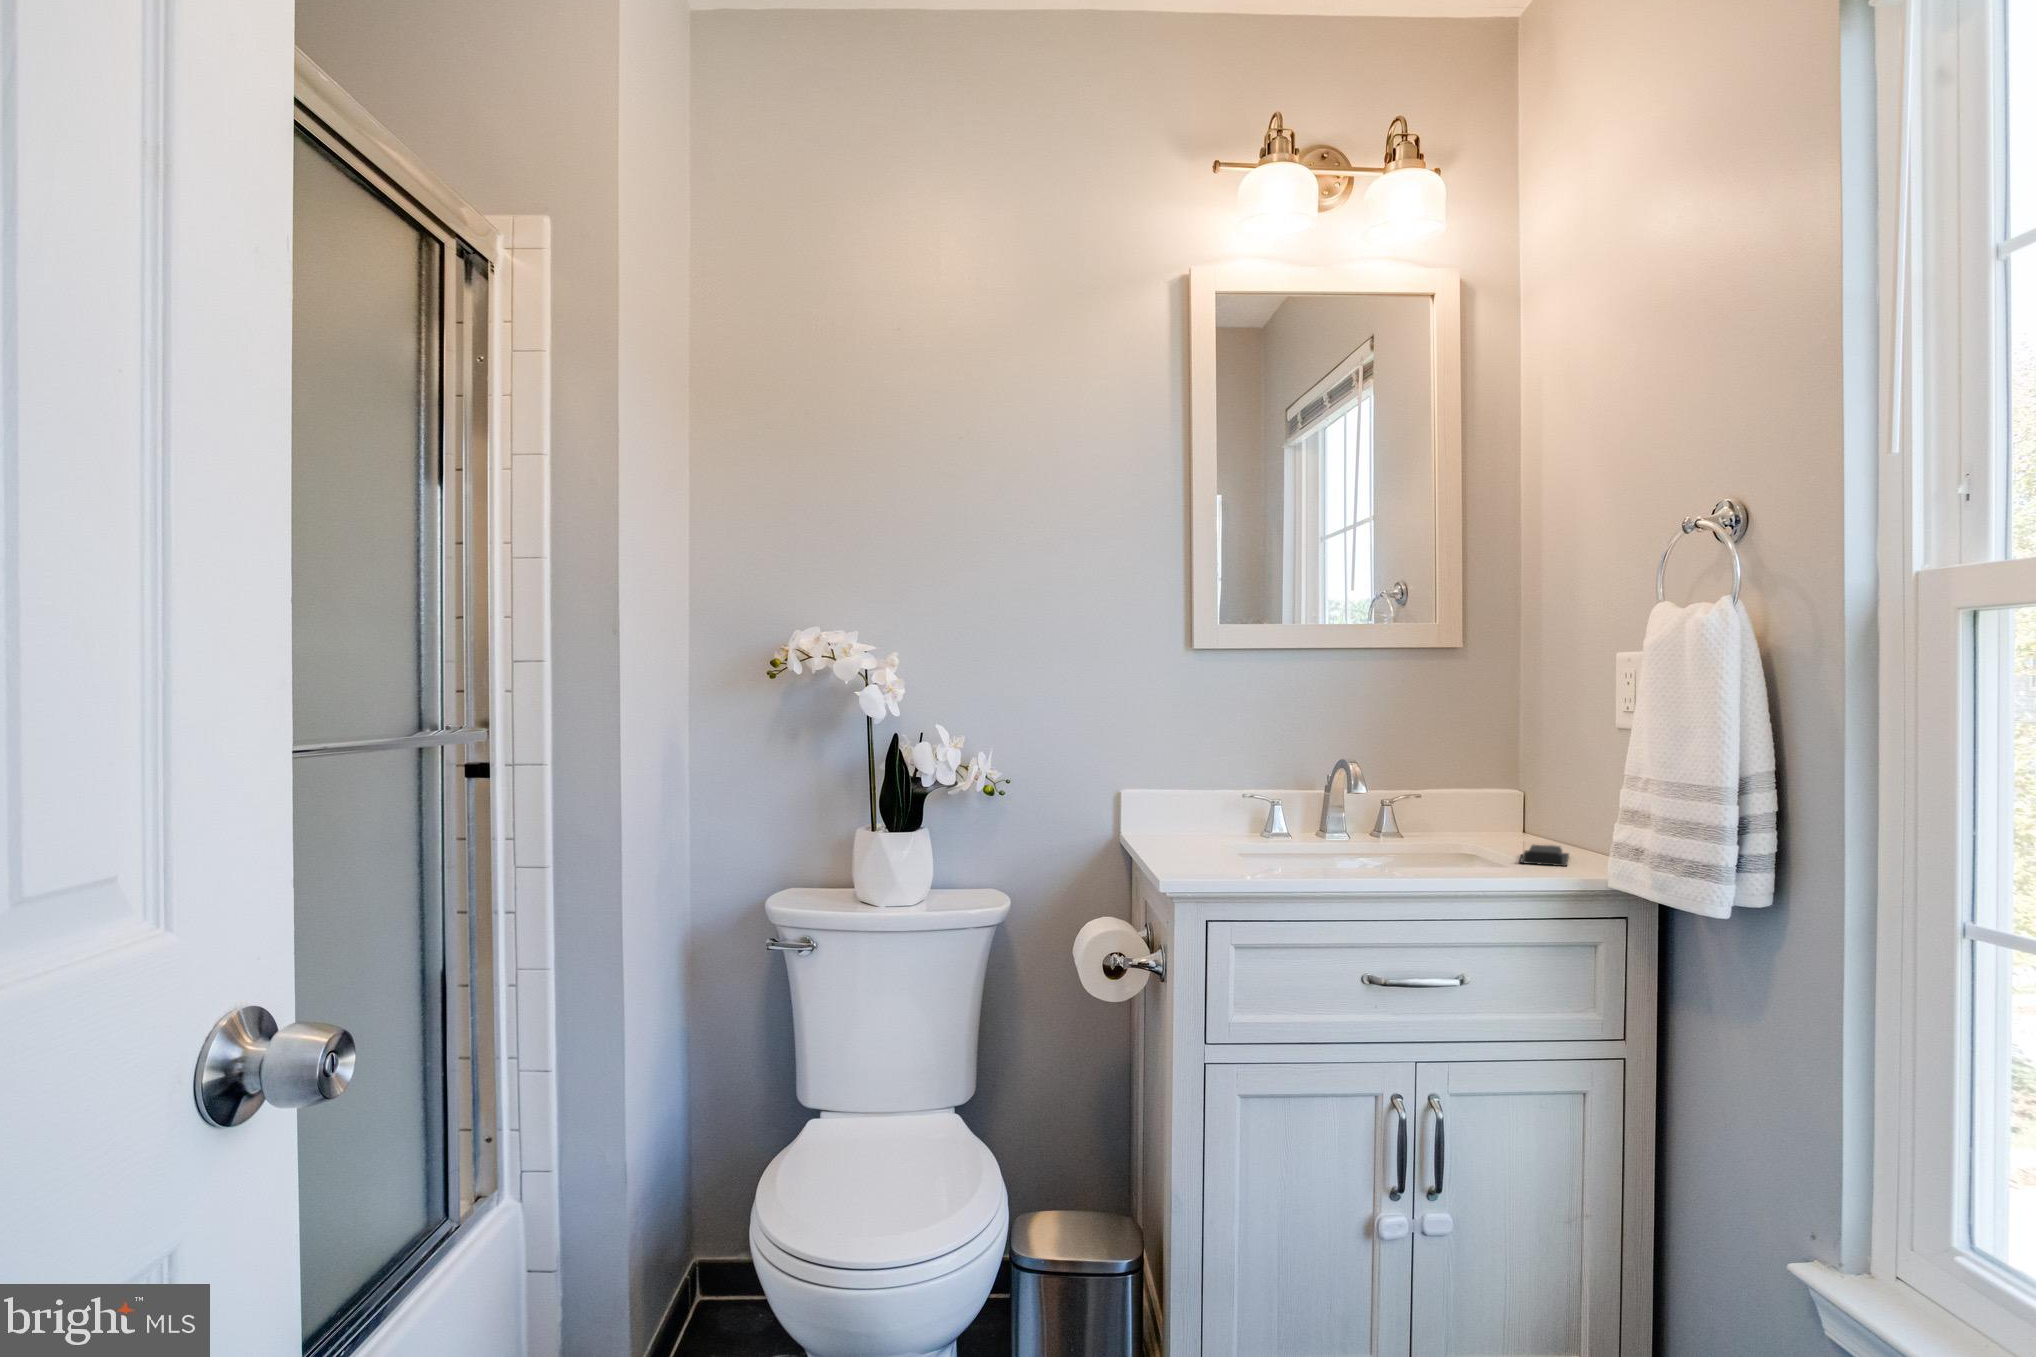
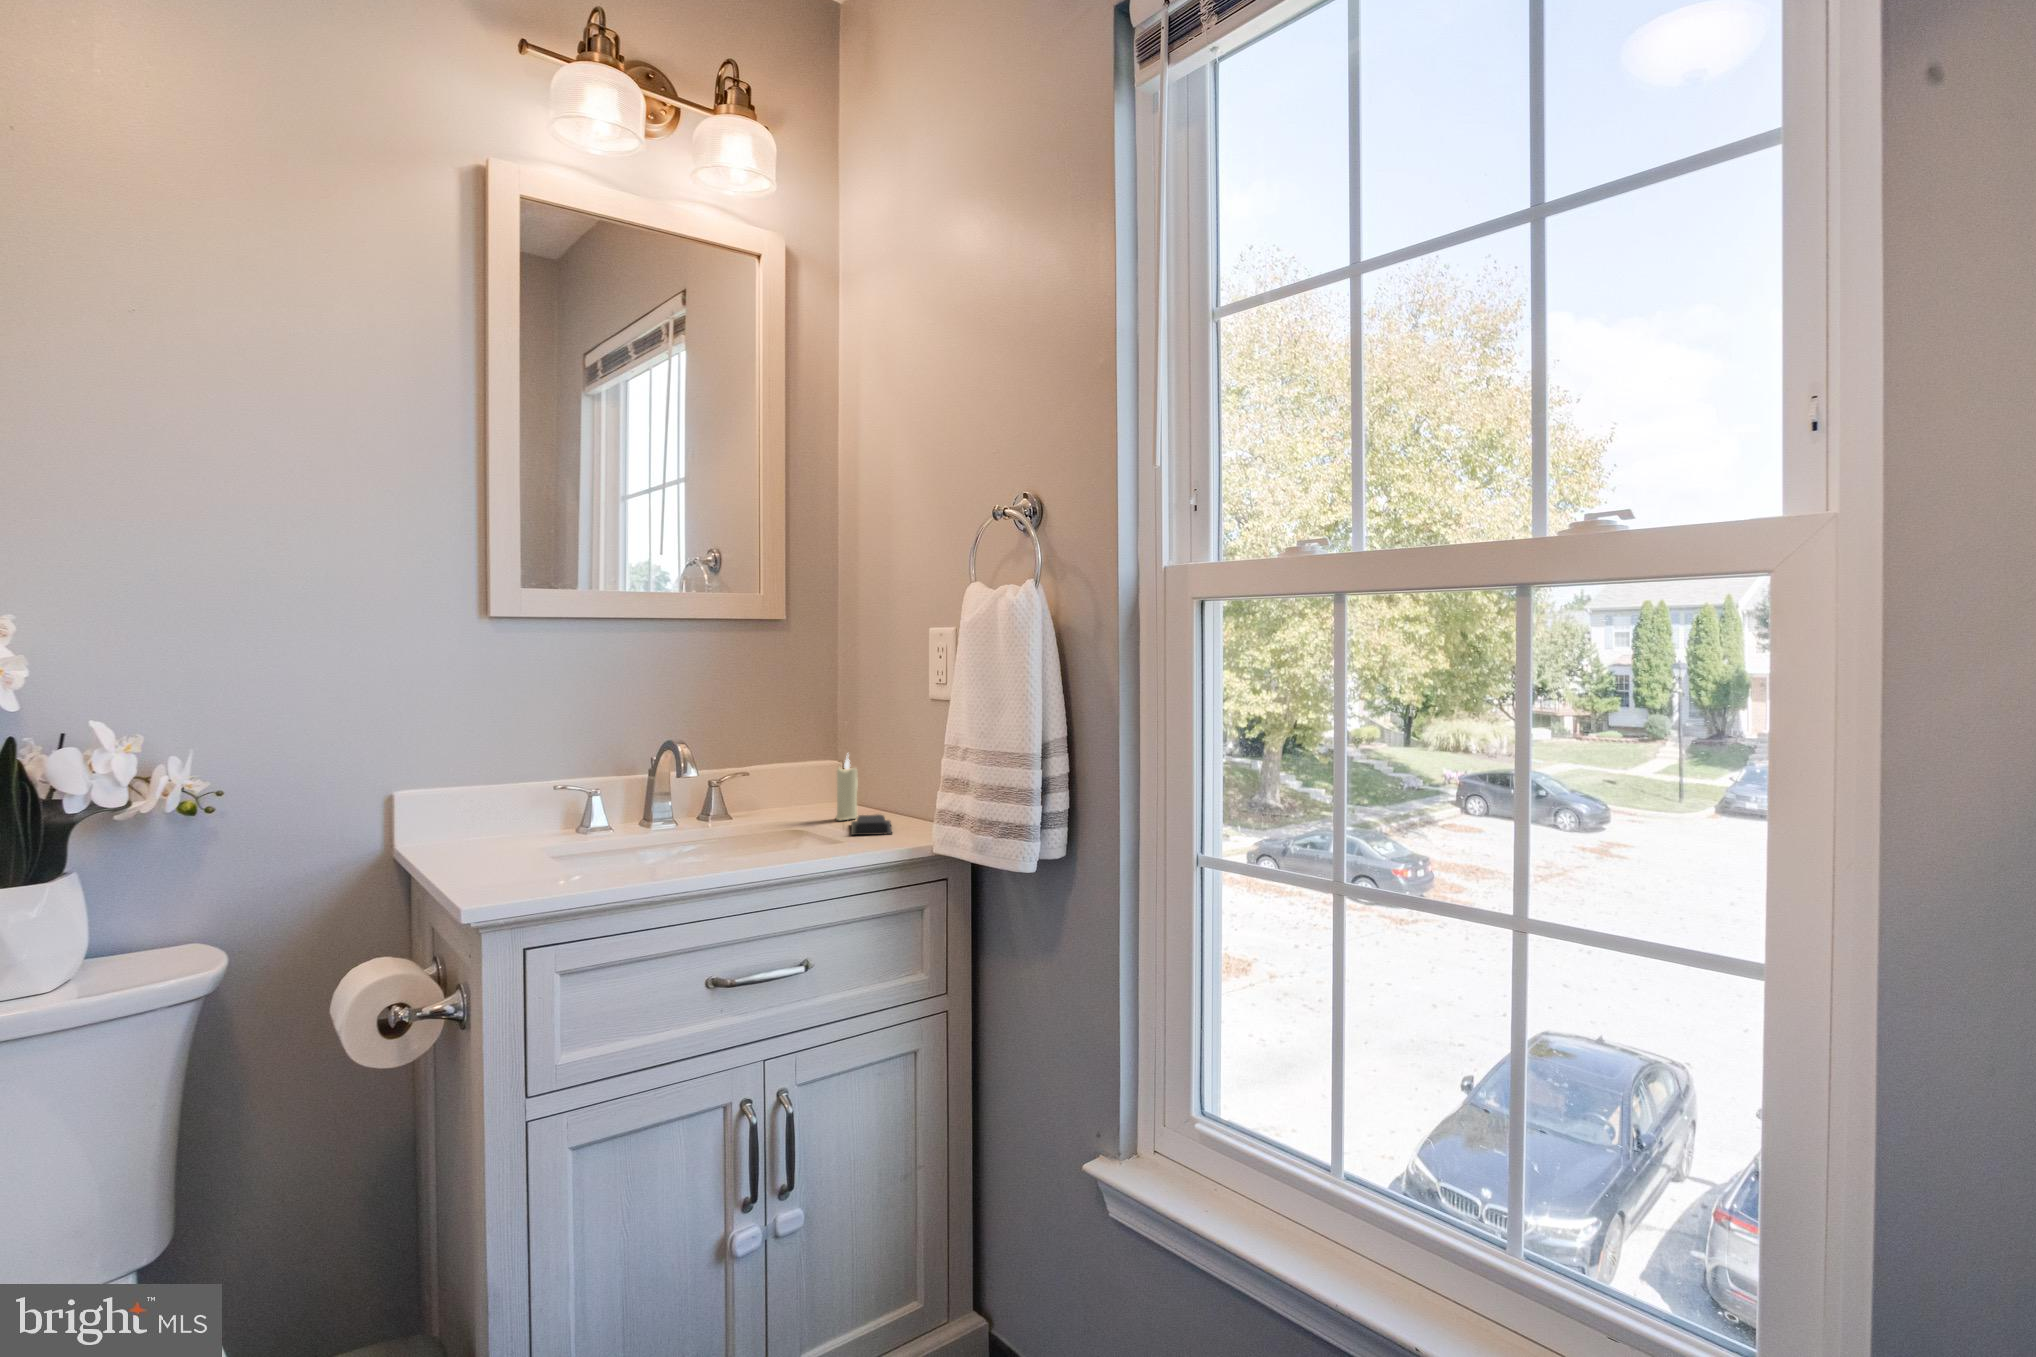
candle: none [1508,780,1534,849] -> present [836,757,858,820]

